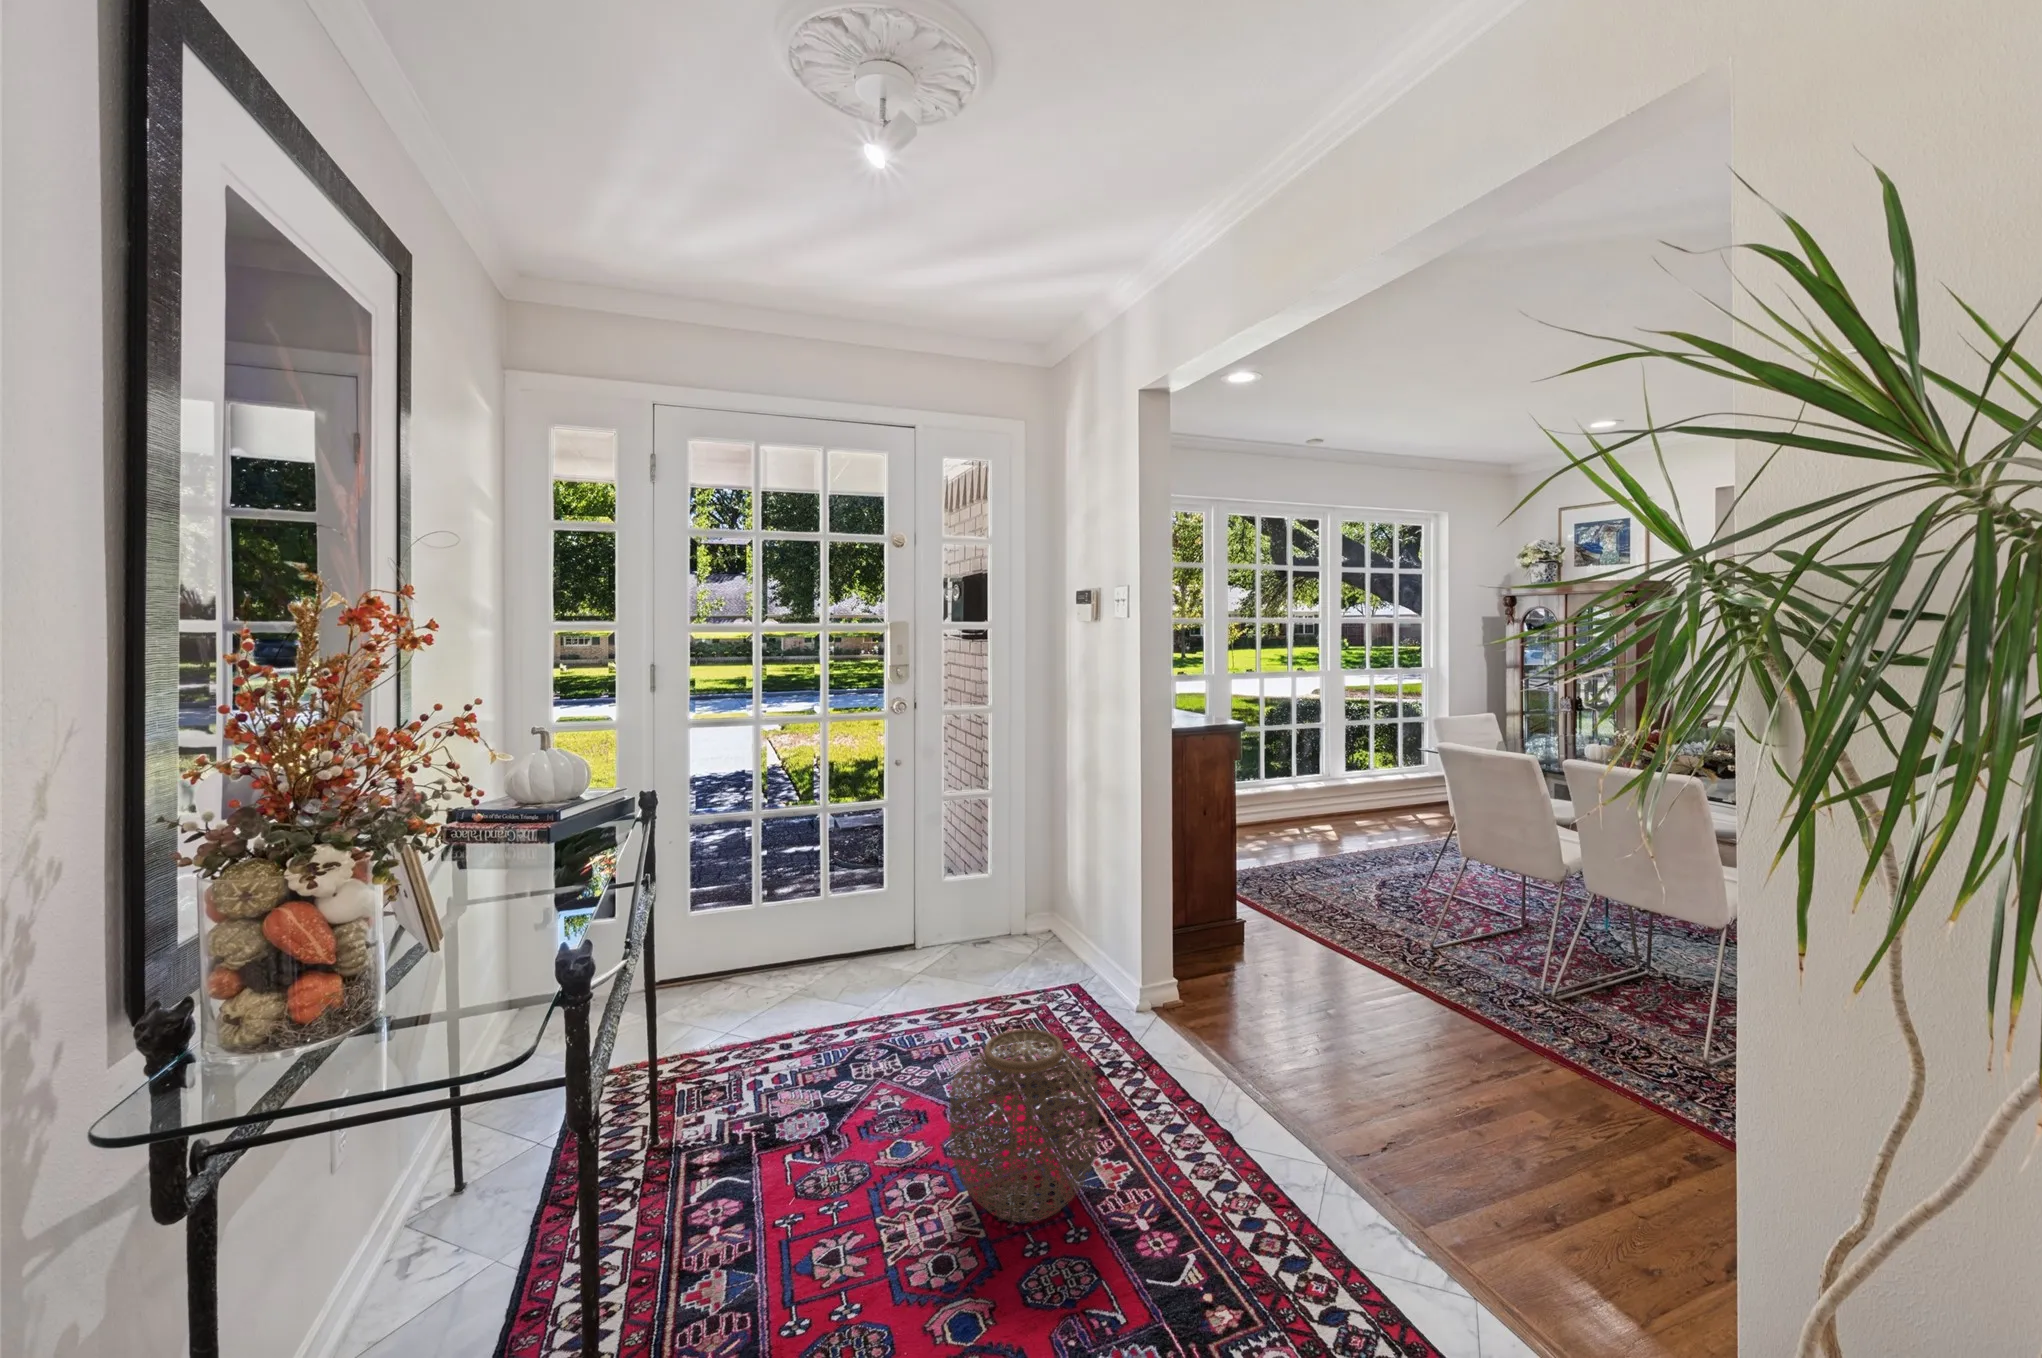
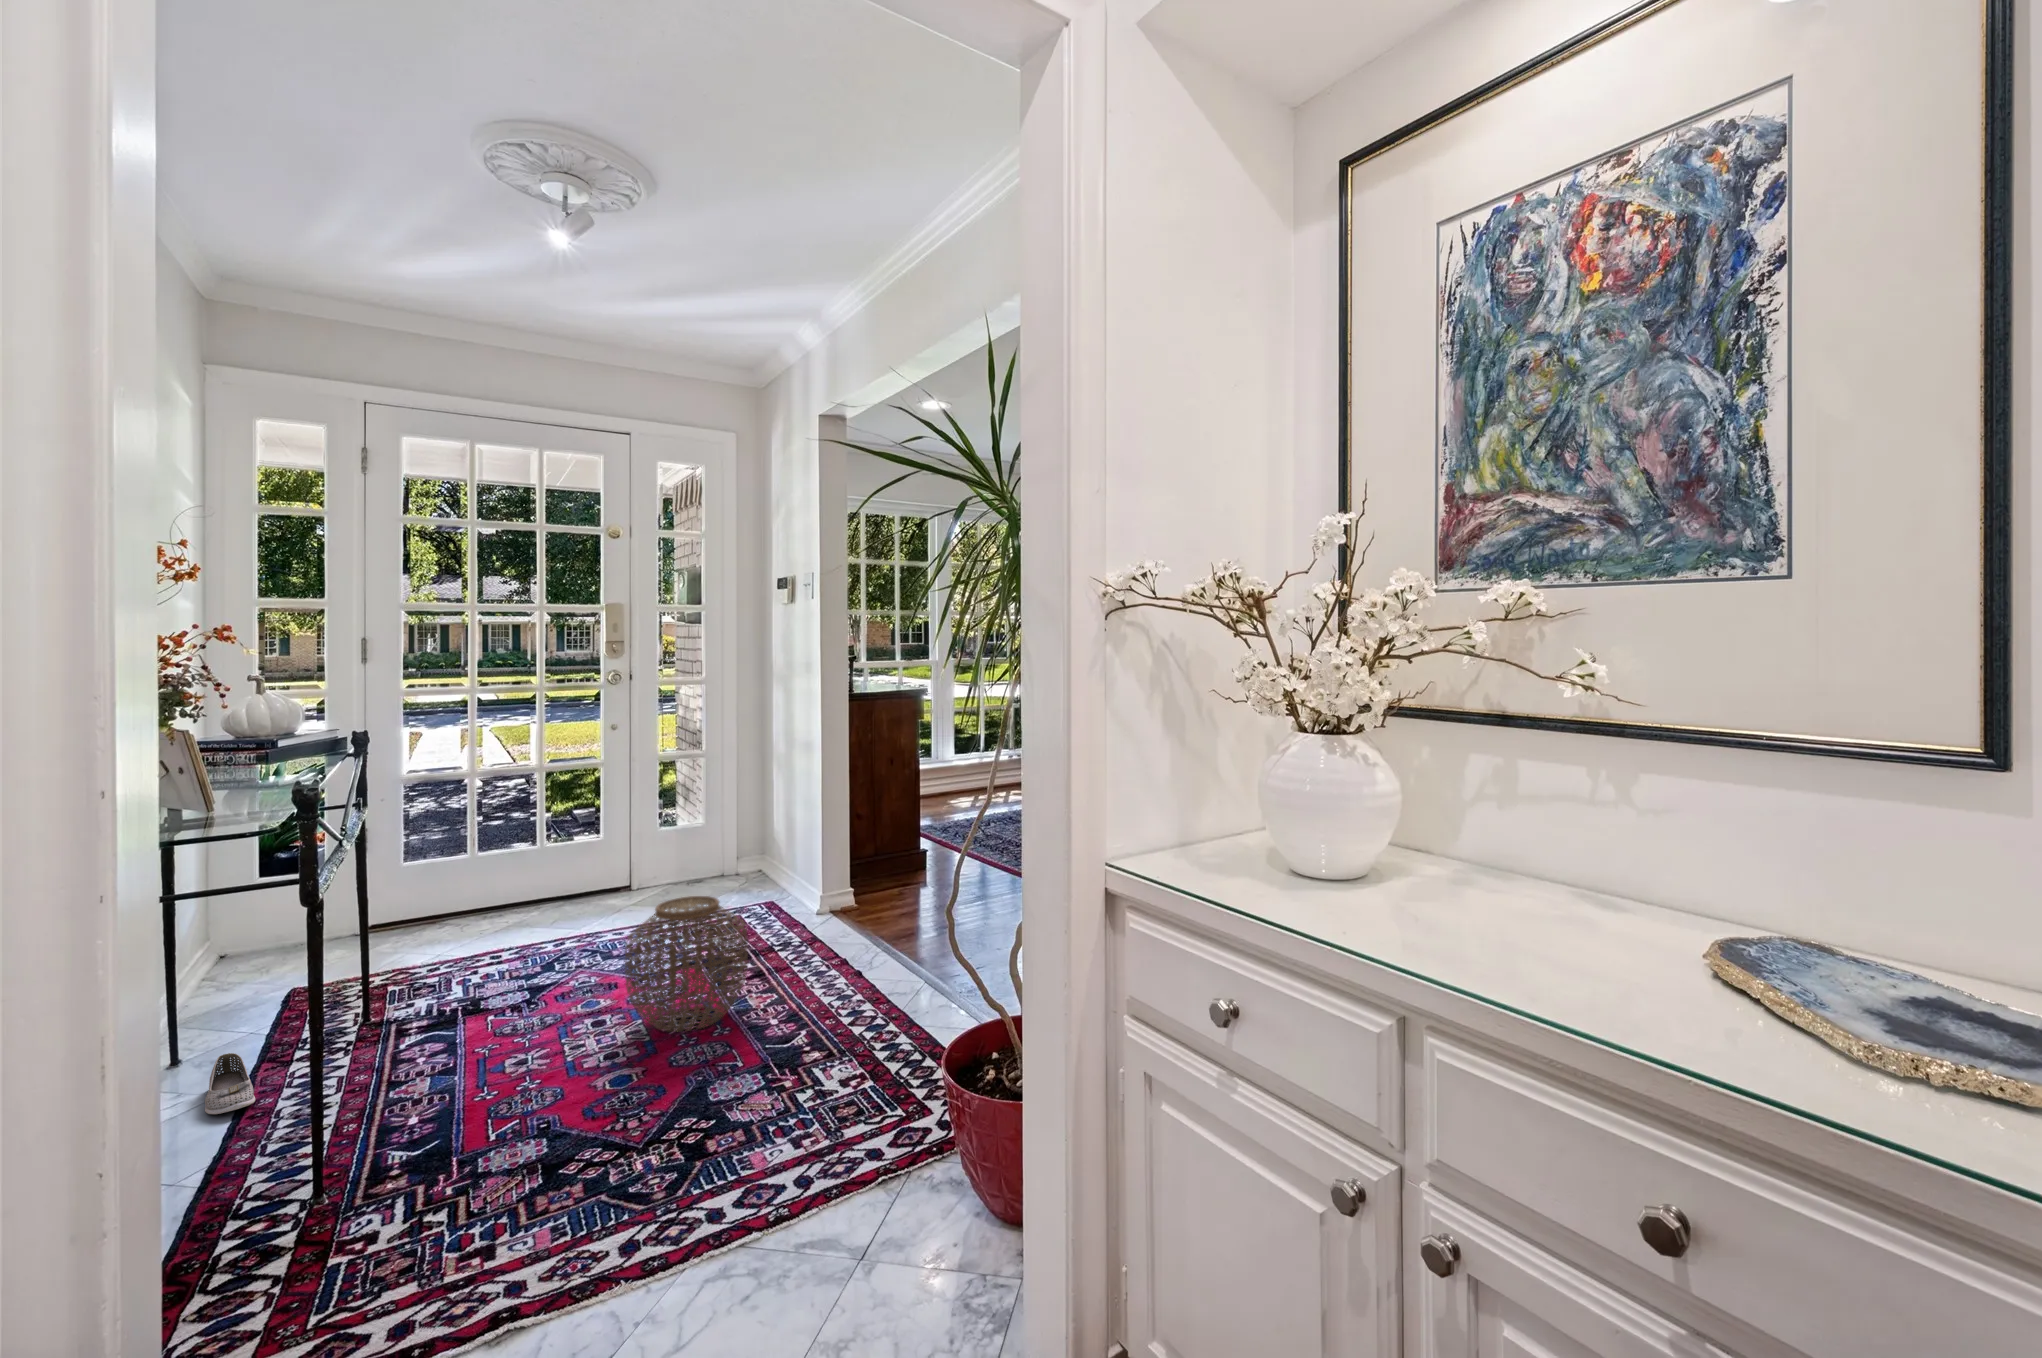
shoe: none [482,1198,535,1297] -> present [205,1053,255,1114]

